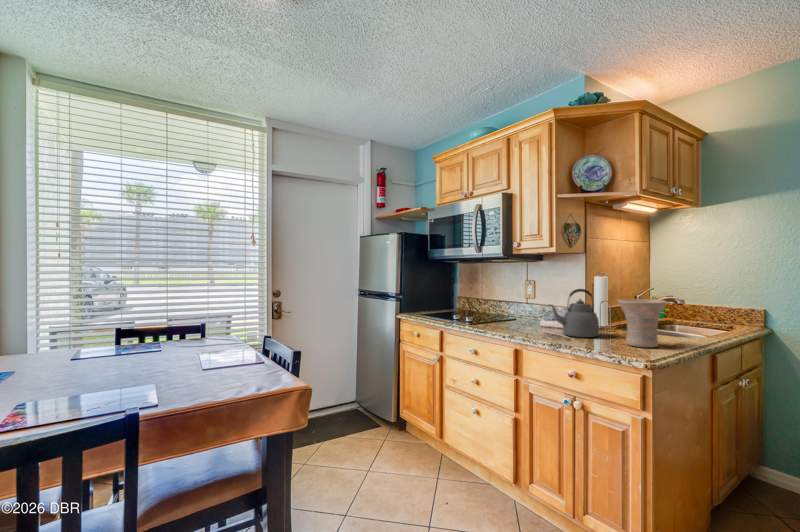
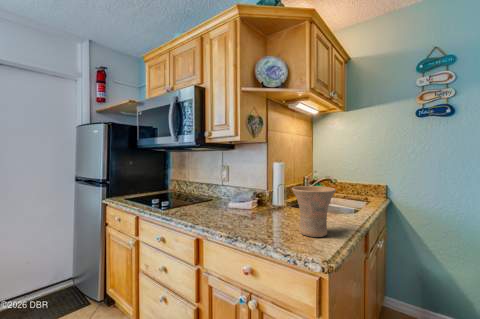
kettle: present [548,289,599,337] -> none [229,176,276,224]

